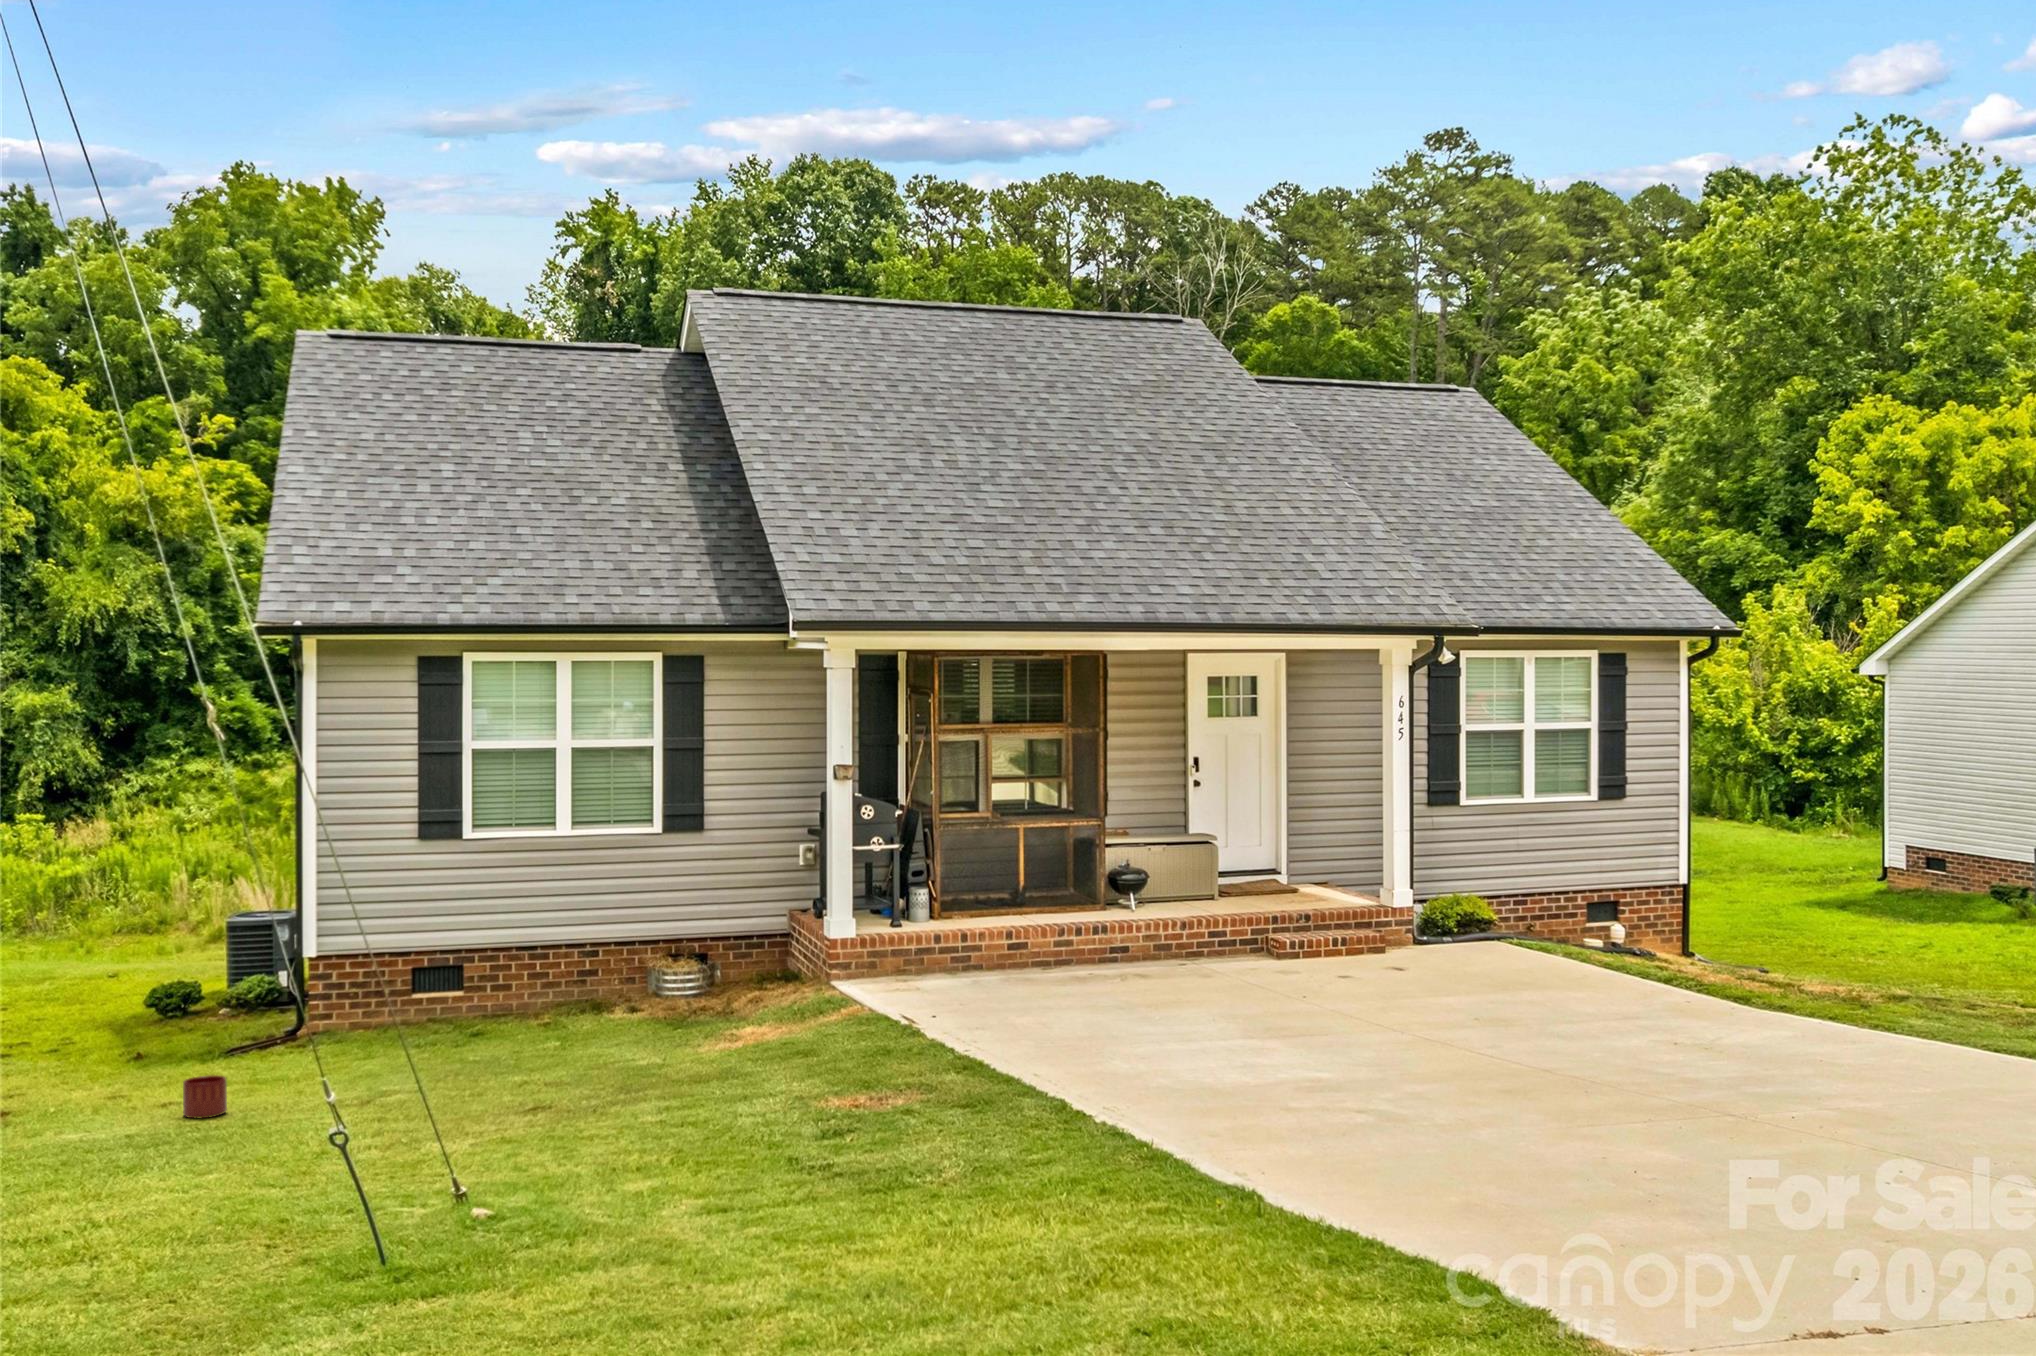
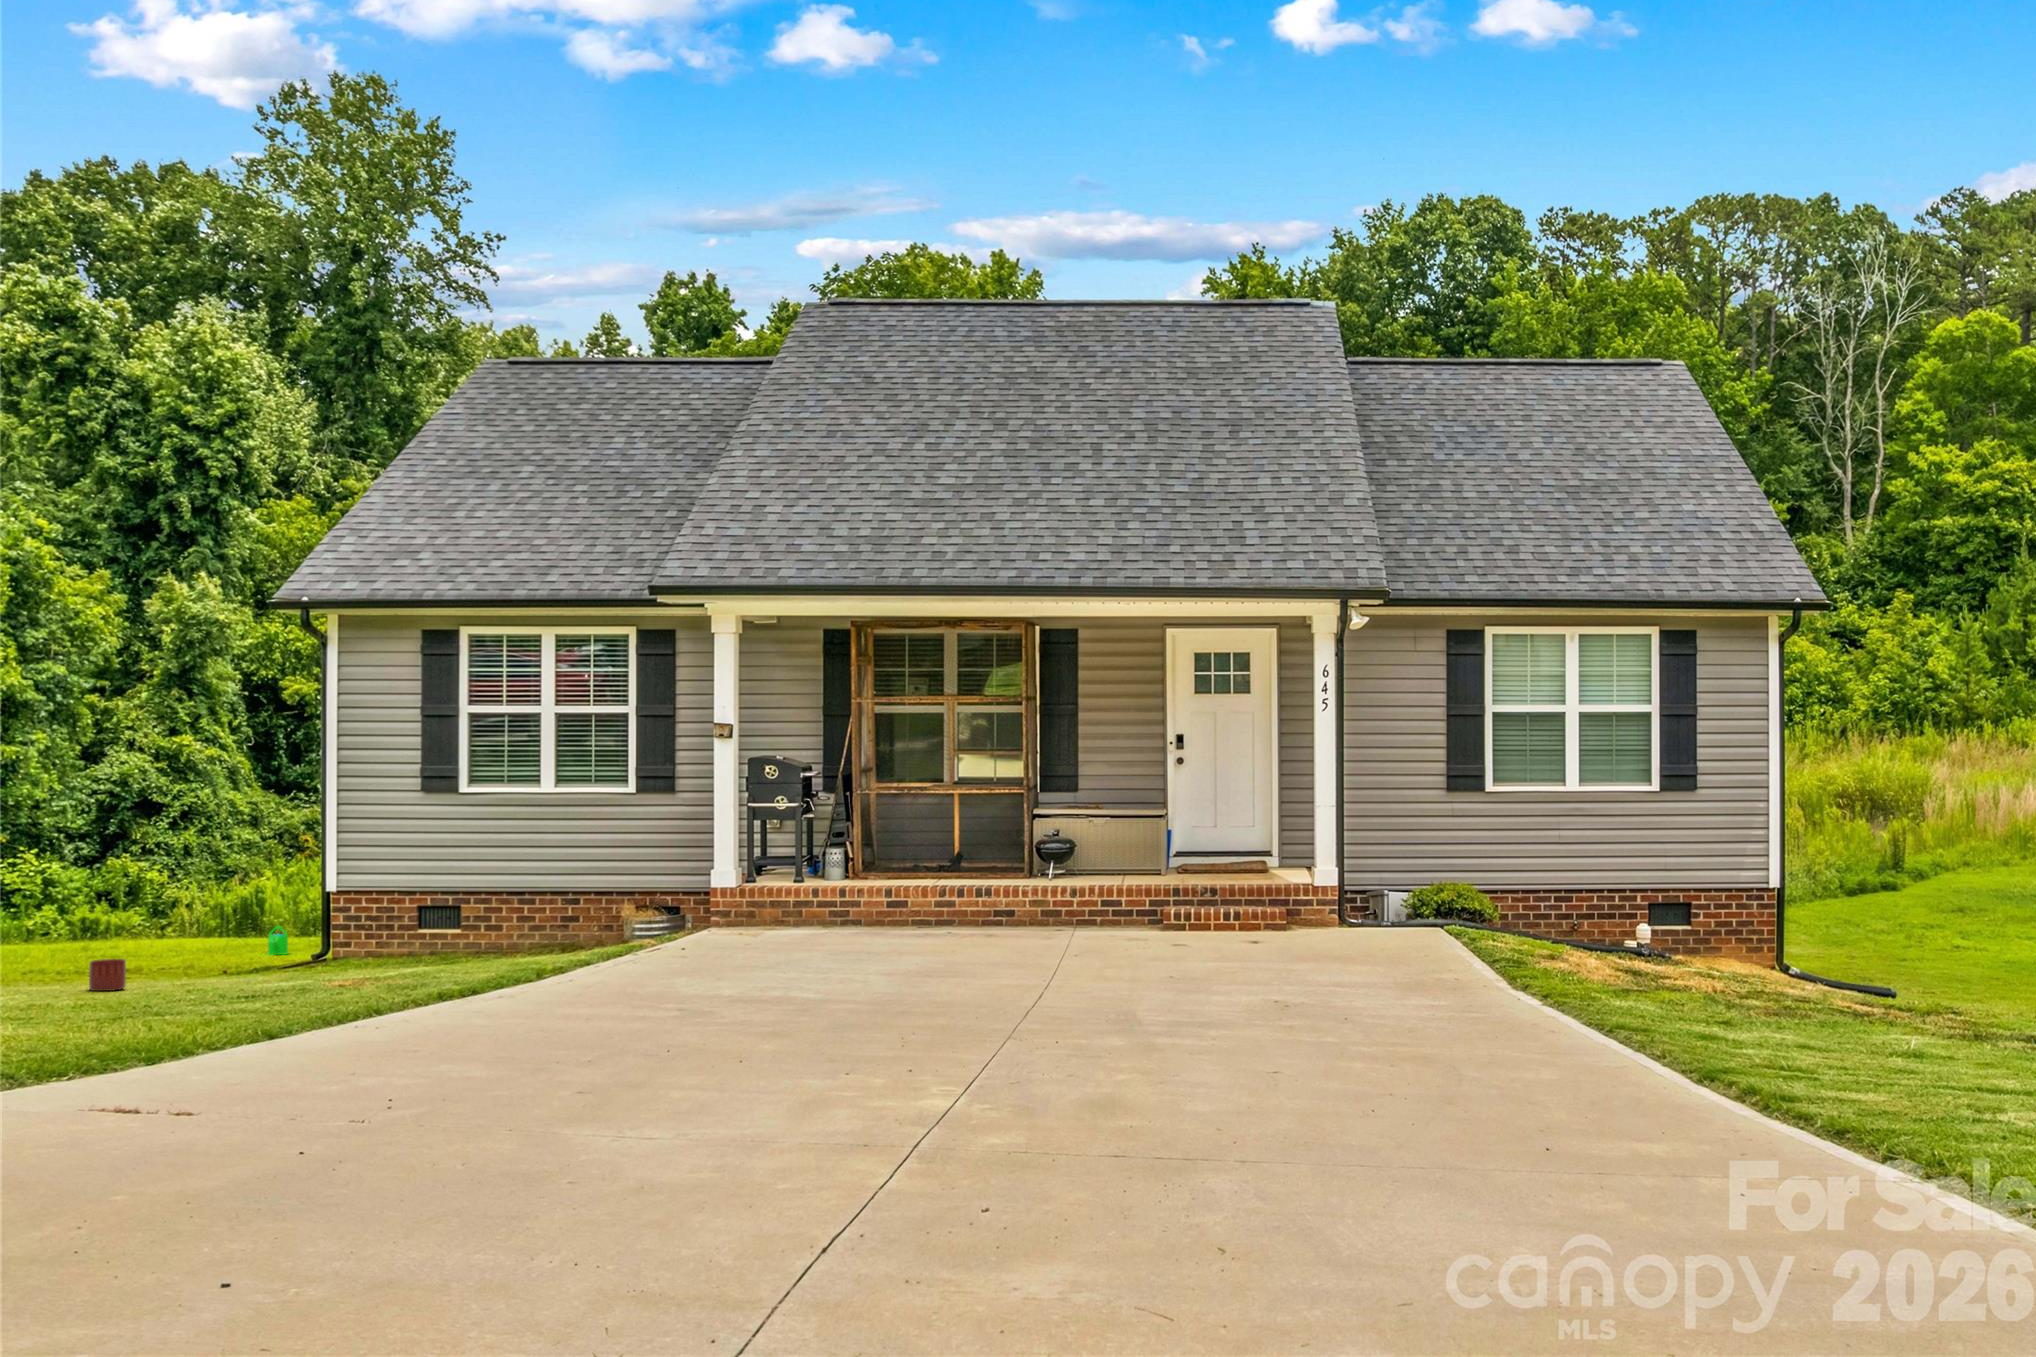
watering can: none [196,997,225,1033] -> present [268,926,288,955]

